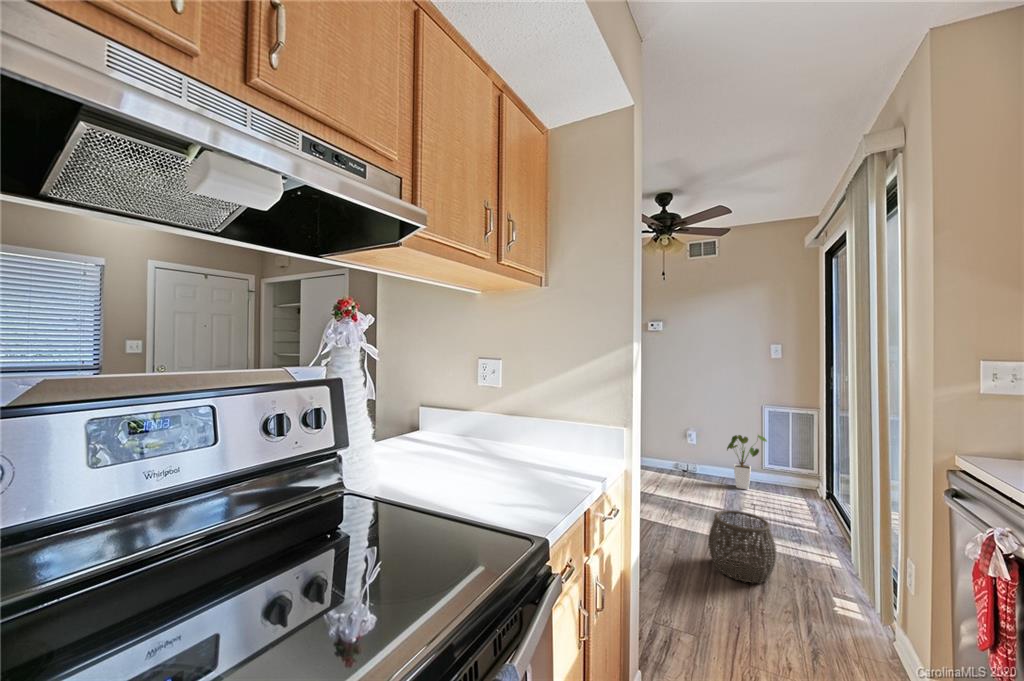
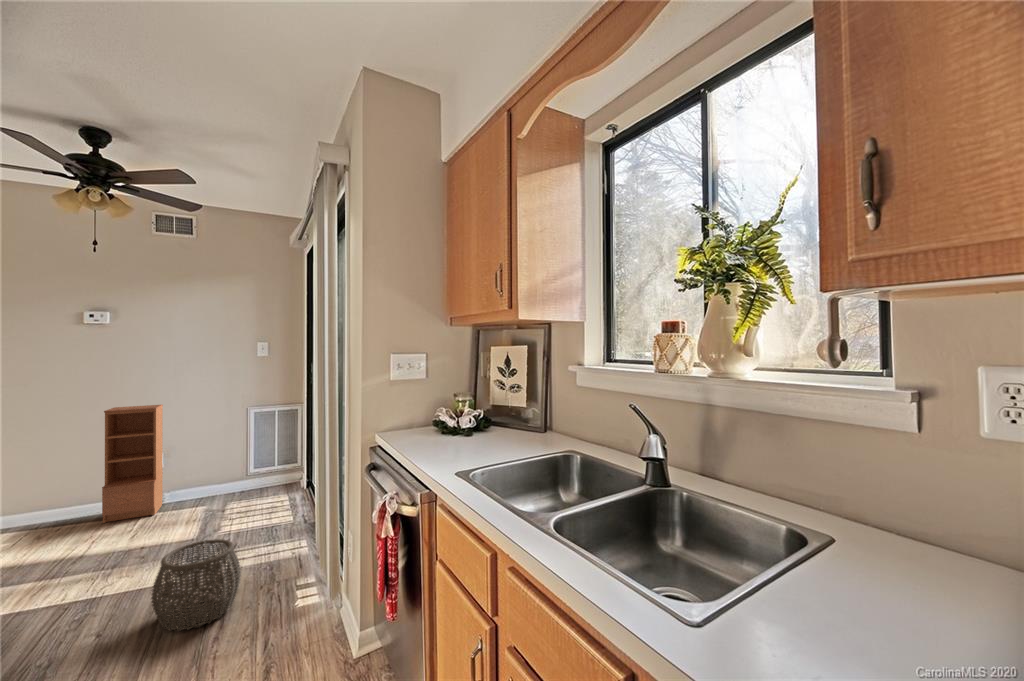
bookcase: none [660,393,696,480] -> present [102,405,163,523]
house plant: present [727,435,767,490] -> none [202,439,252,506]

